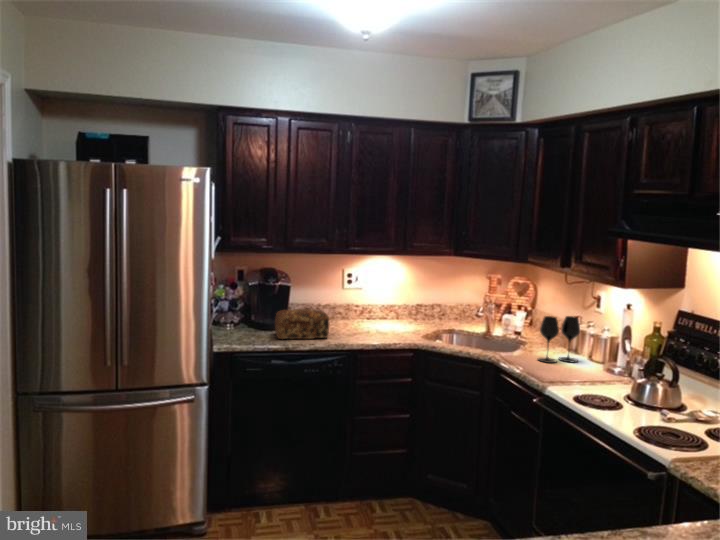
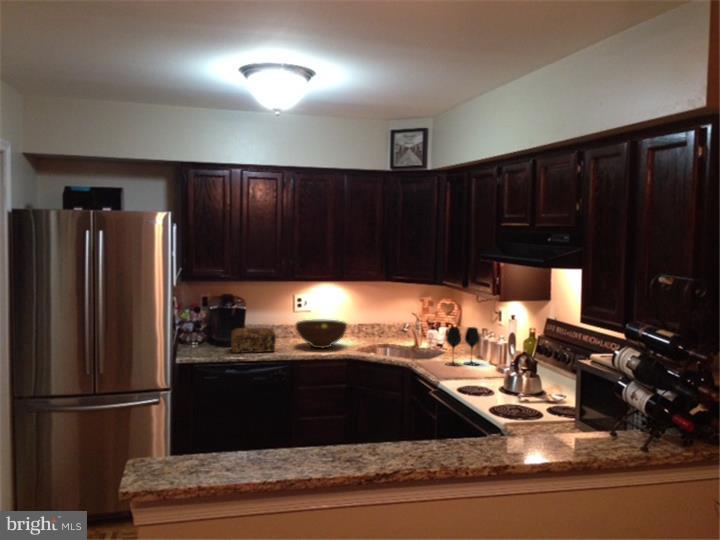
fruit bowl: none [350,299,412,335] -> present [296,319,347,348]

